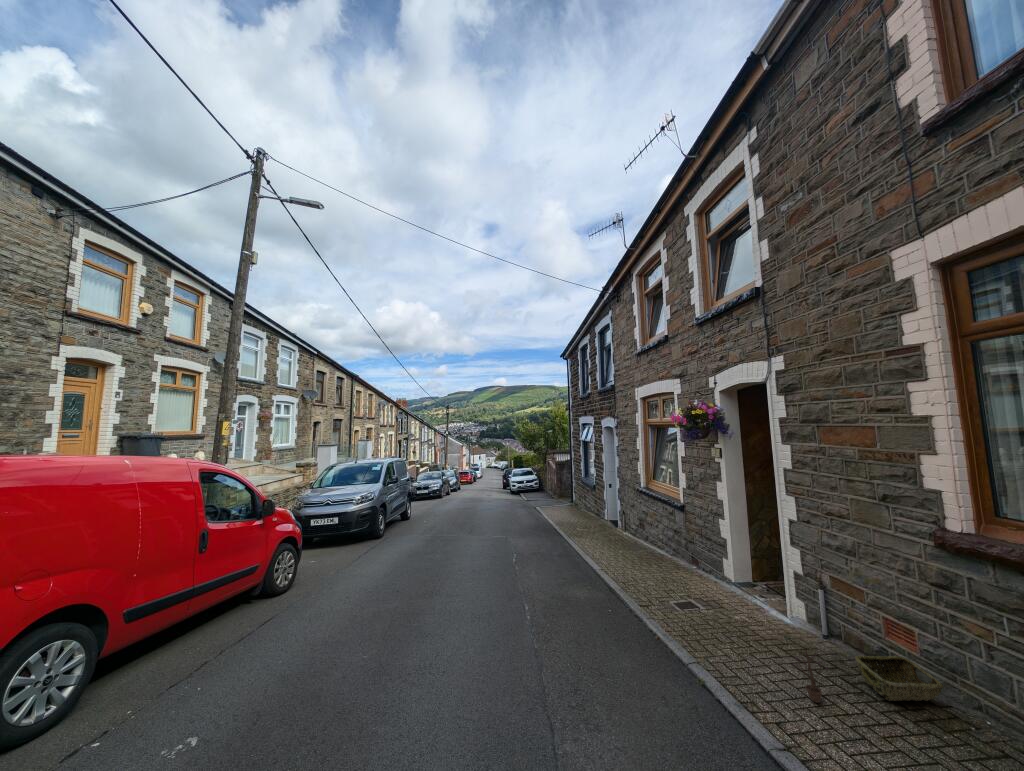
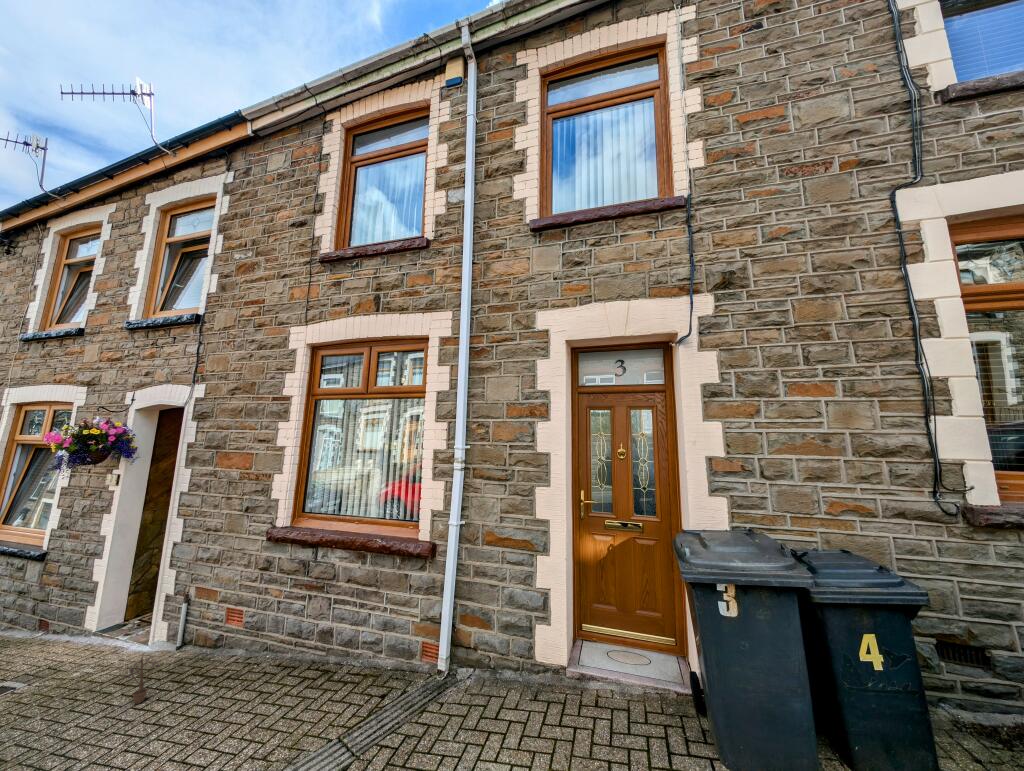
woven basket: present [855,656,943,701] -> none [190,632,248,671]

